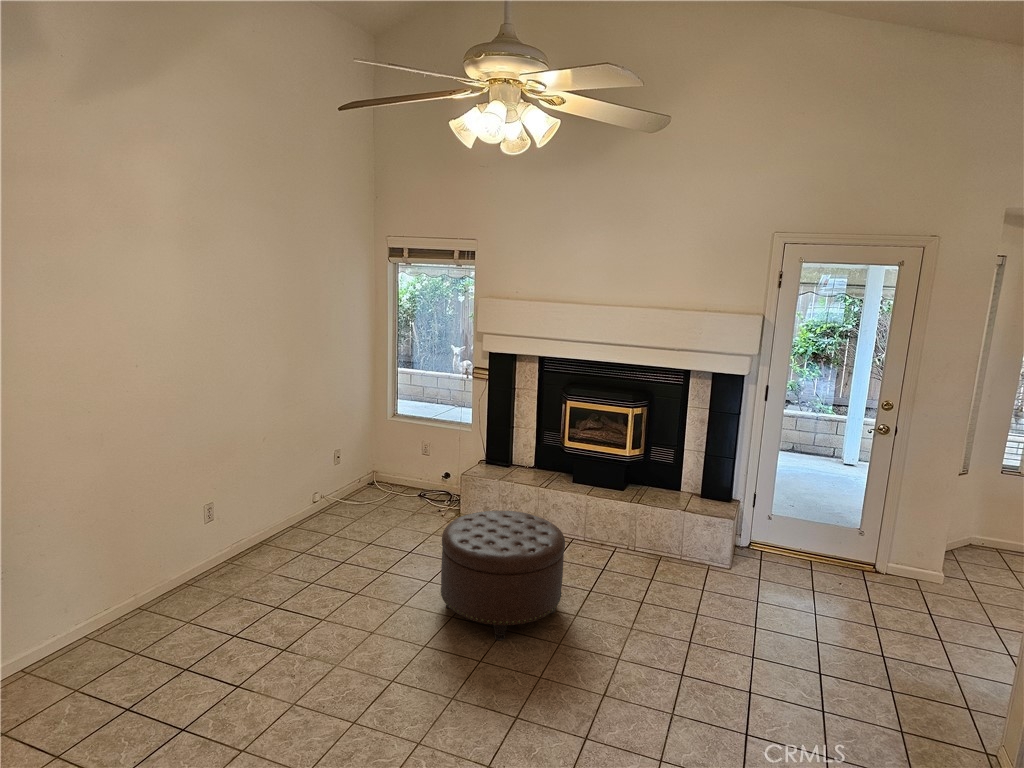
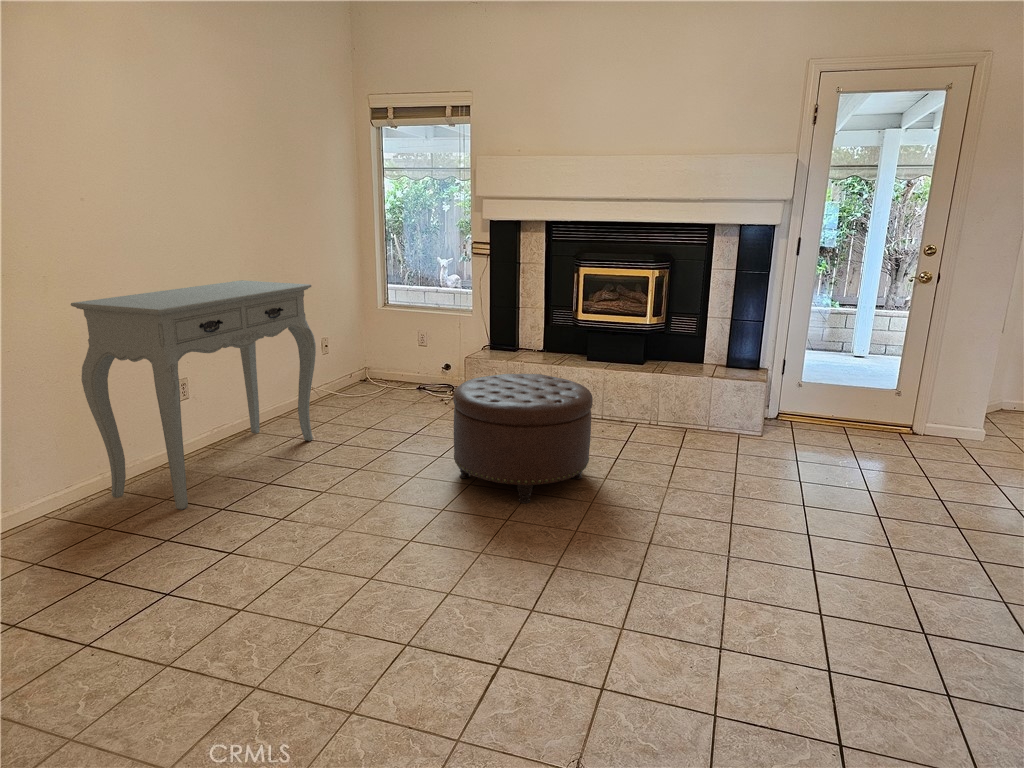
console table: none [118,413,326,636] -> present [71,280,316,510]

